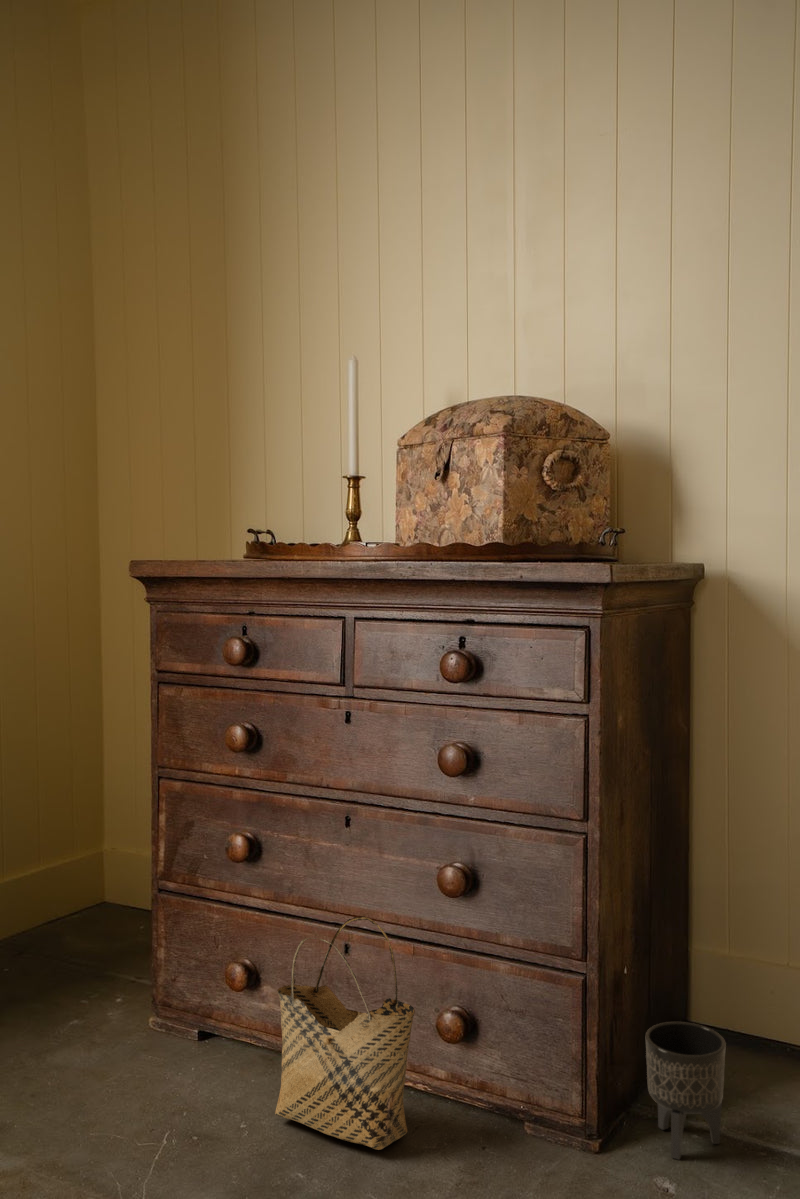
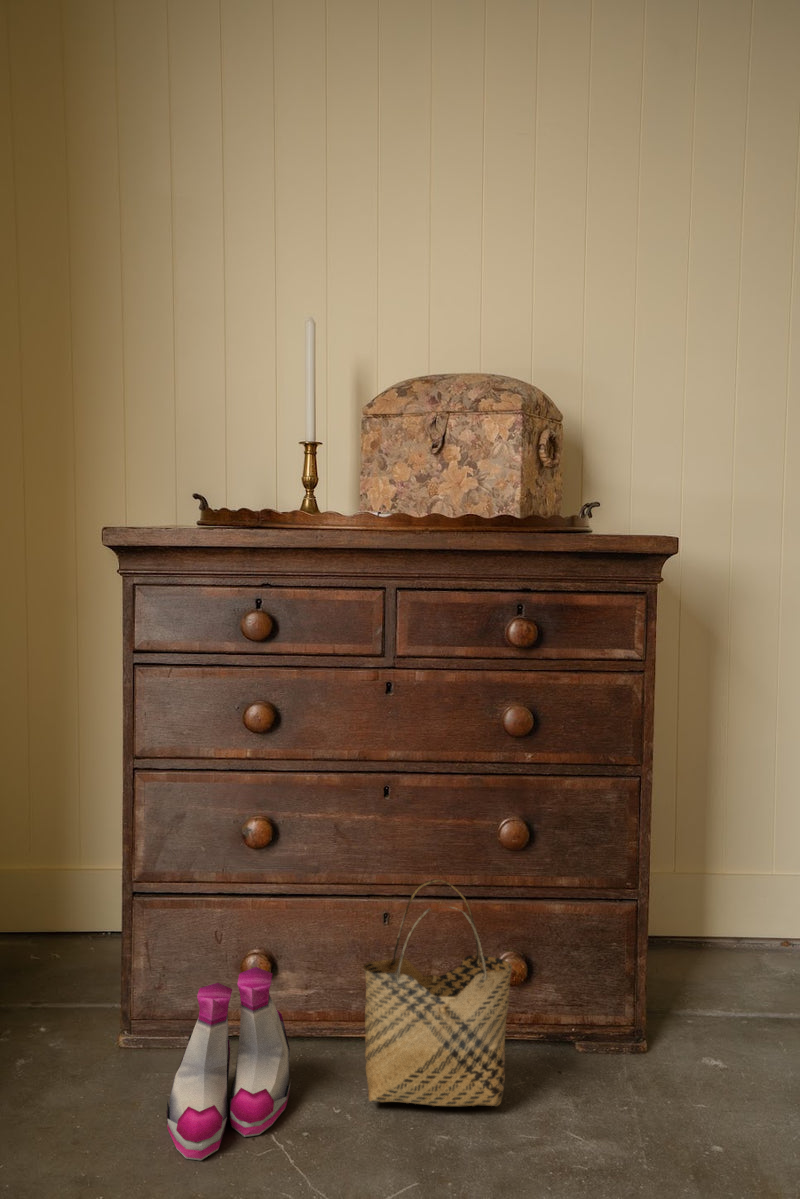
boots: none [105,970,238,1119] -> present [167,967,290,1161]
planter: present [646,1022,726,1159] -> none [652,927,721,1042]

